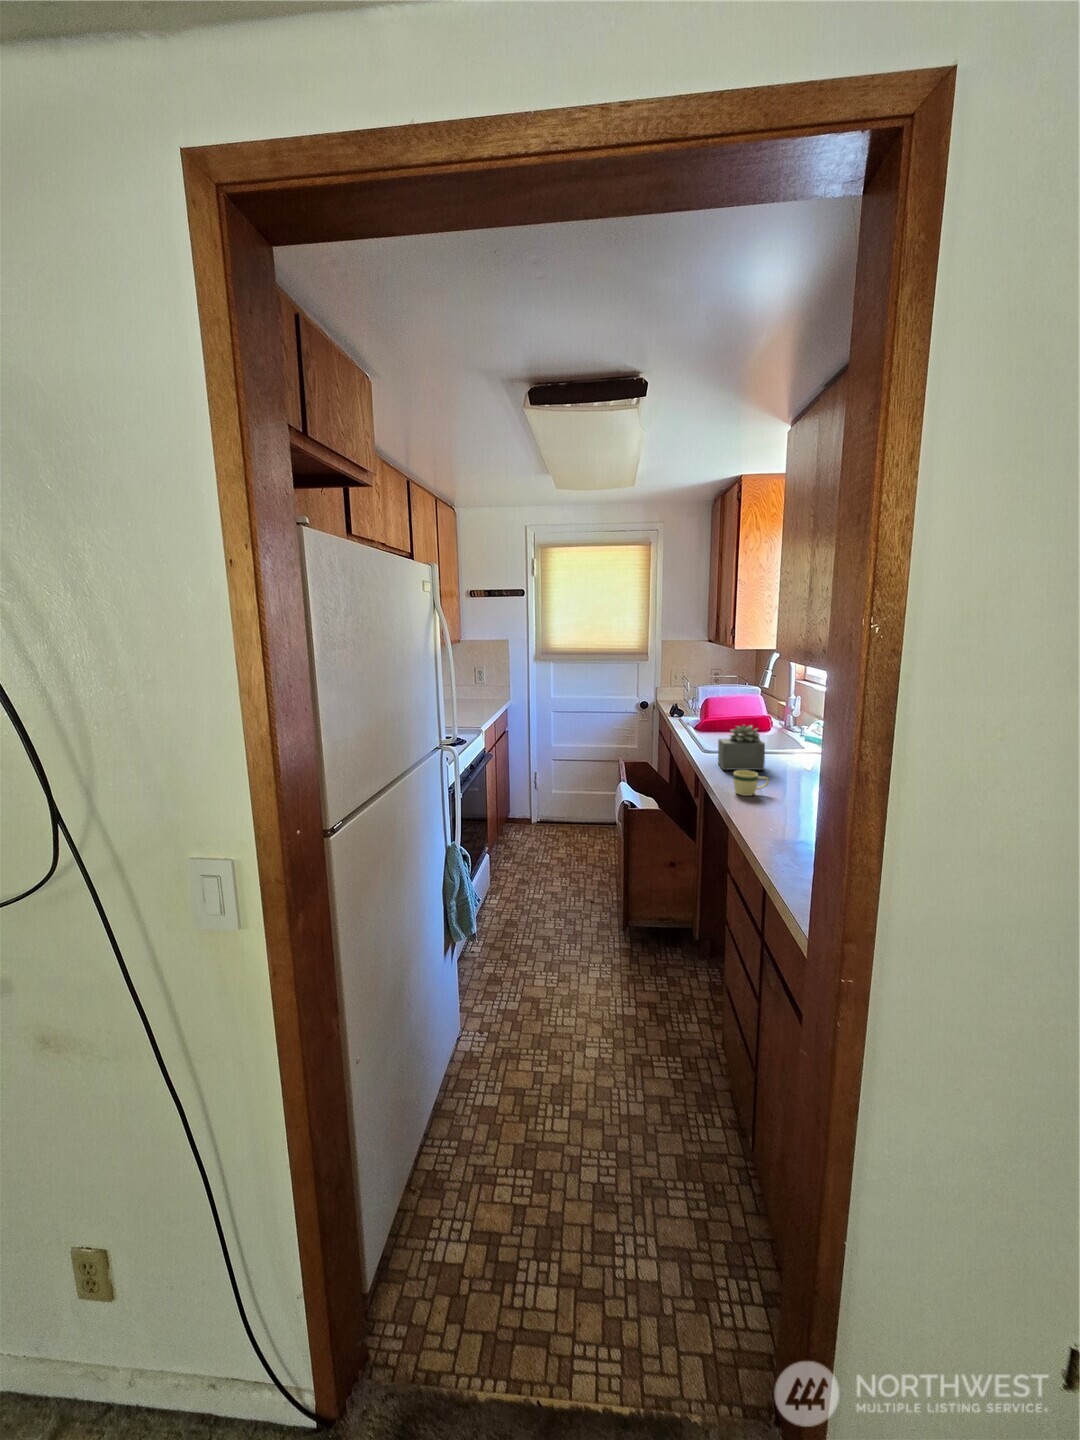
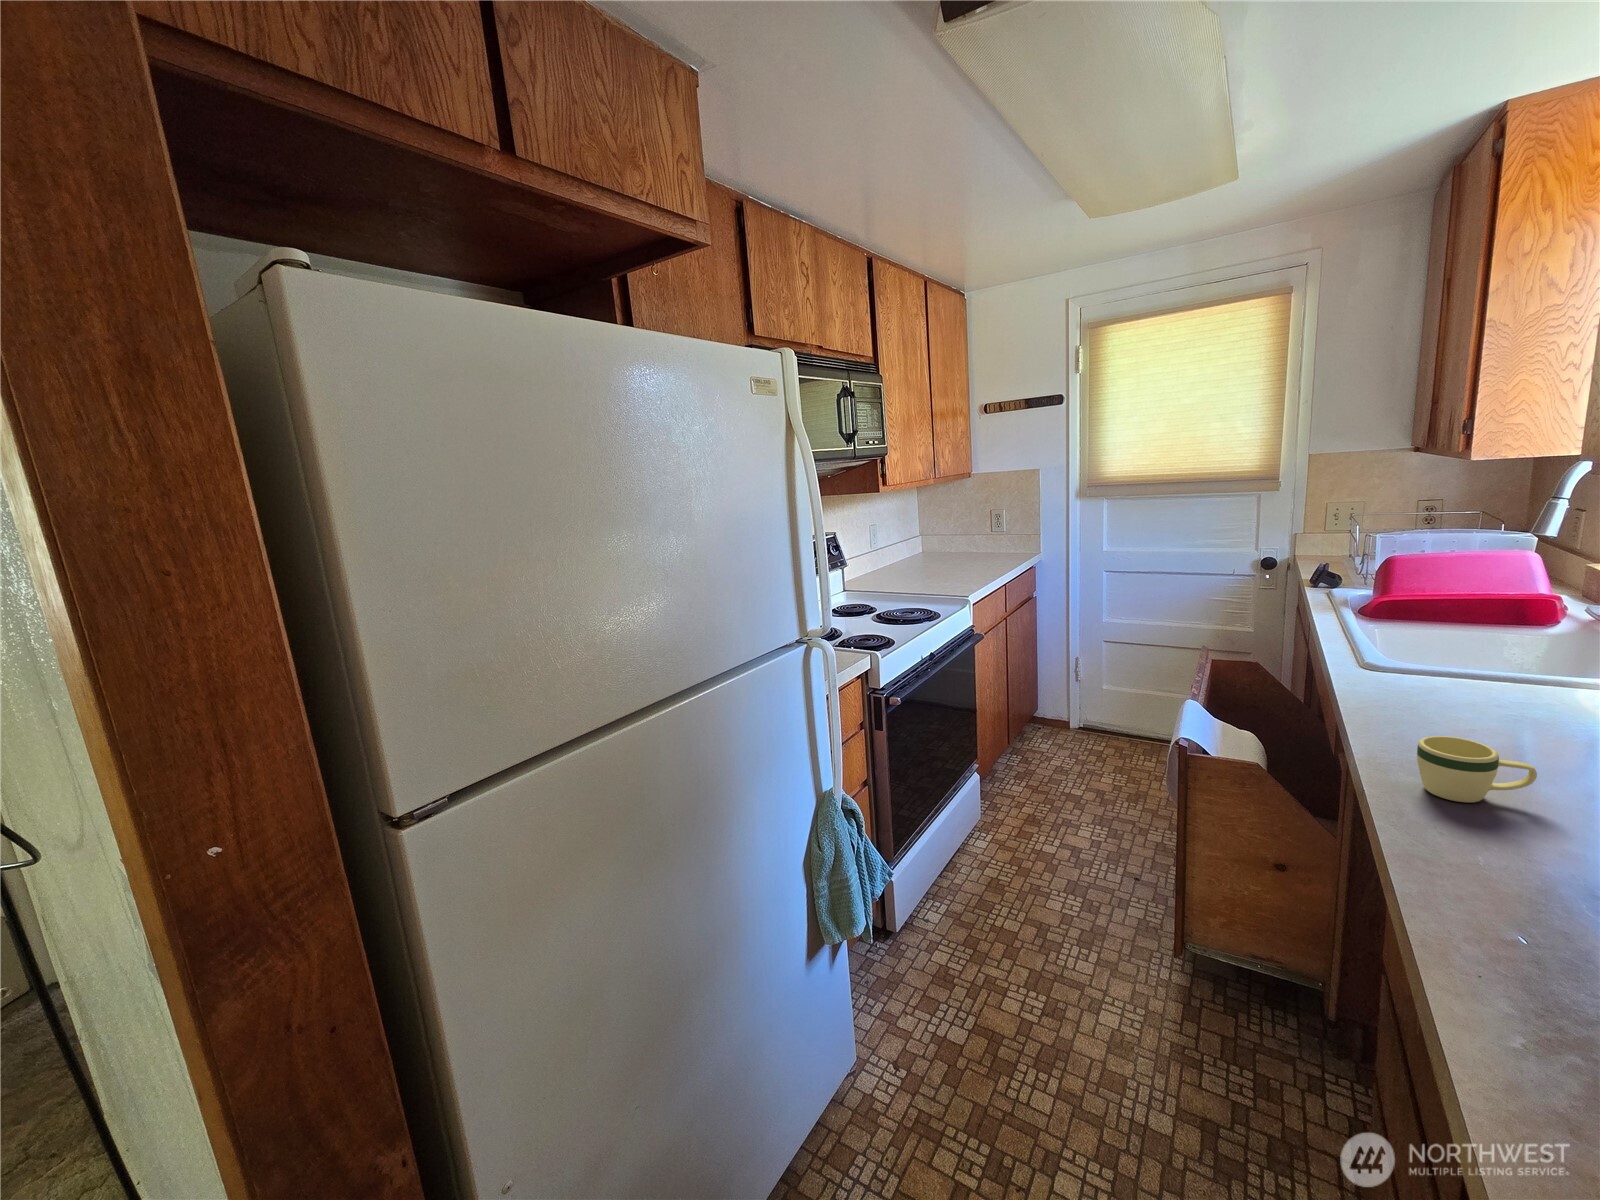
succulent plant: present [718,725,765,770] -> none [1396,616,1540,727]

